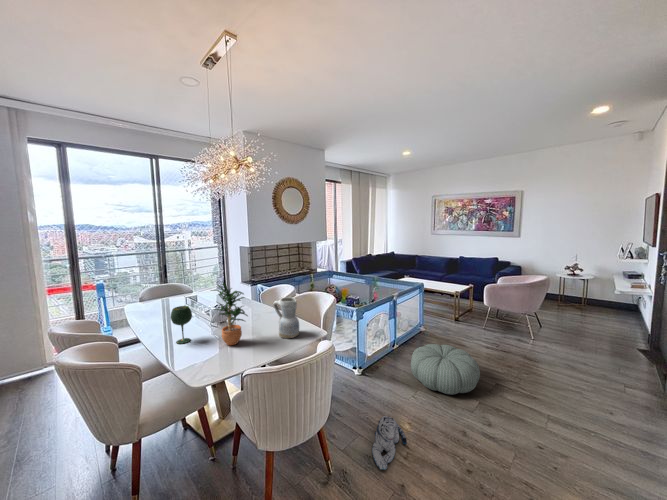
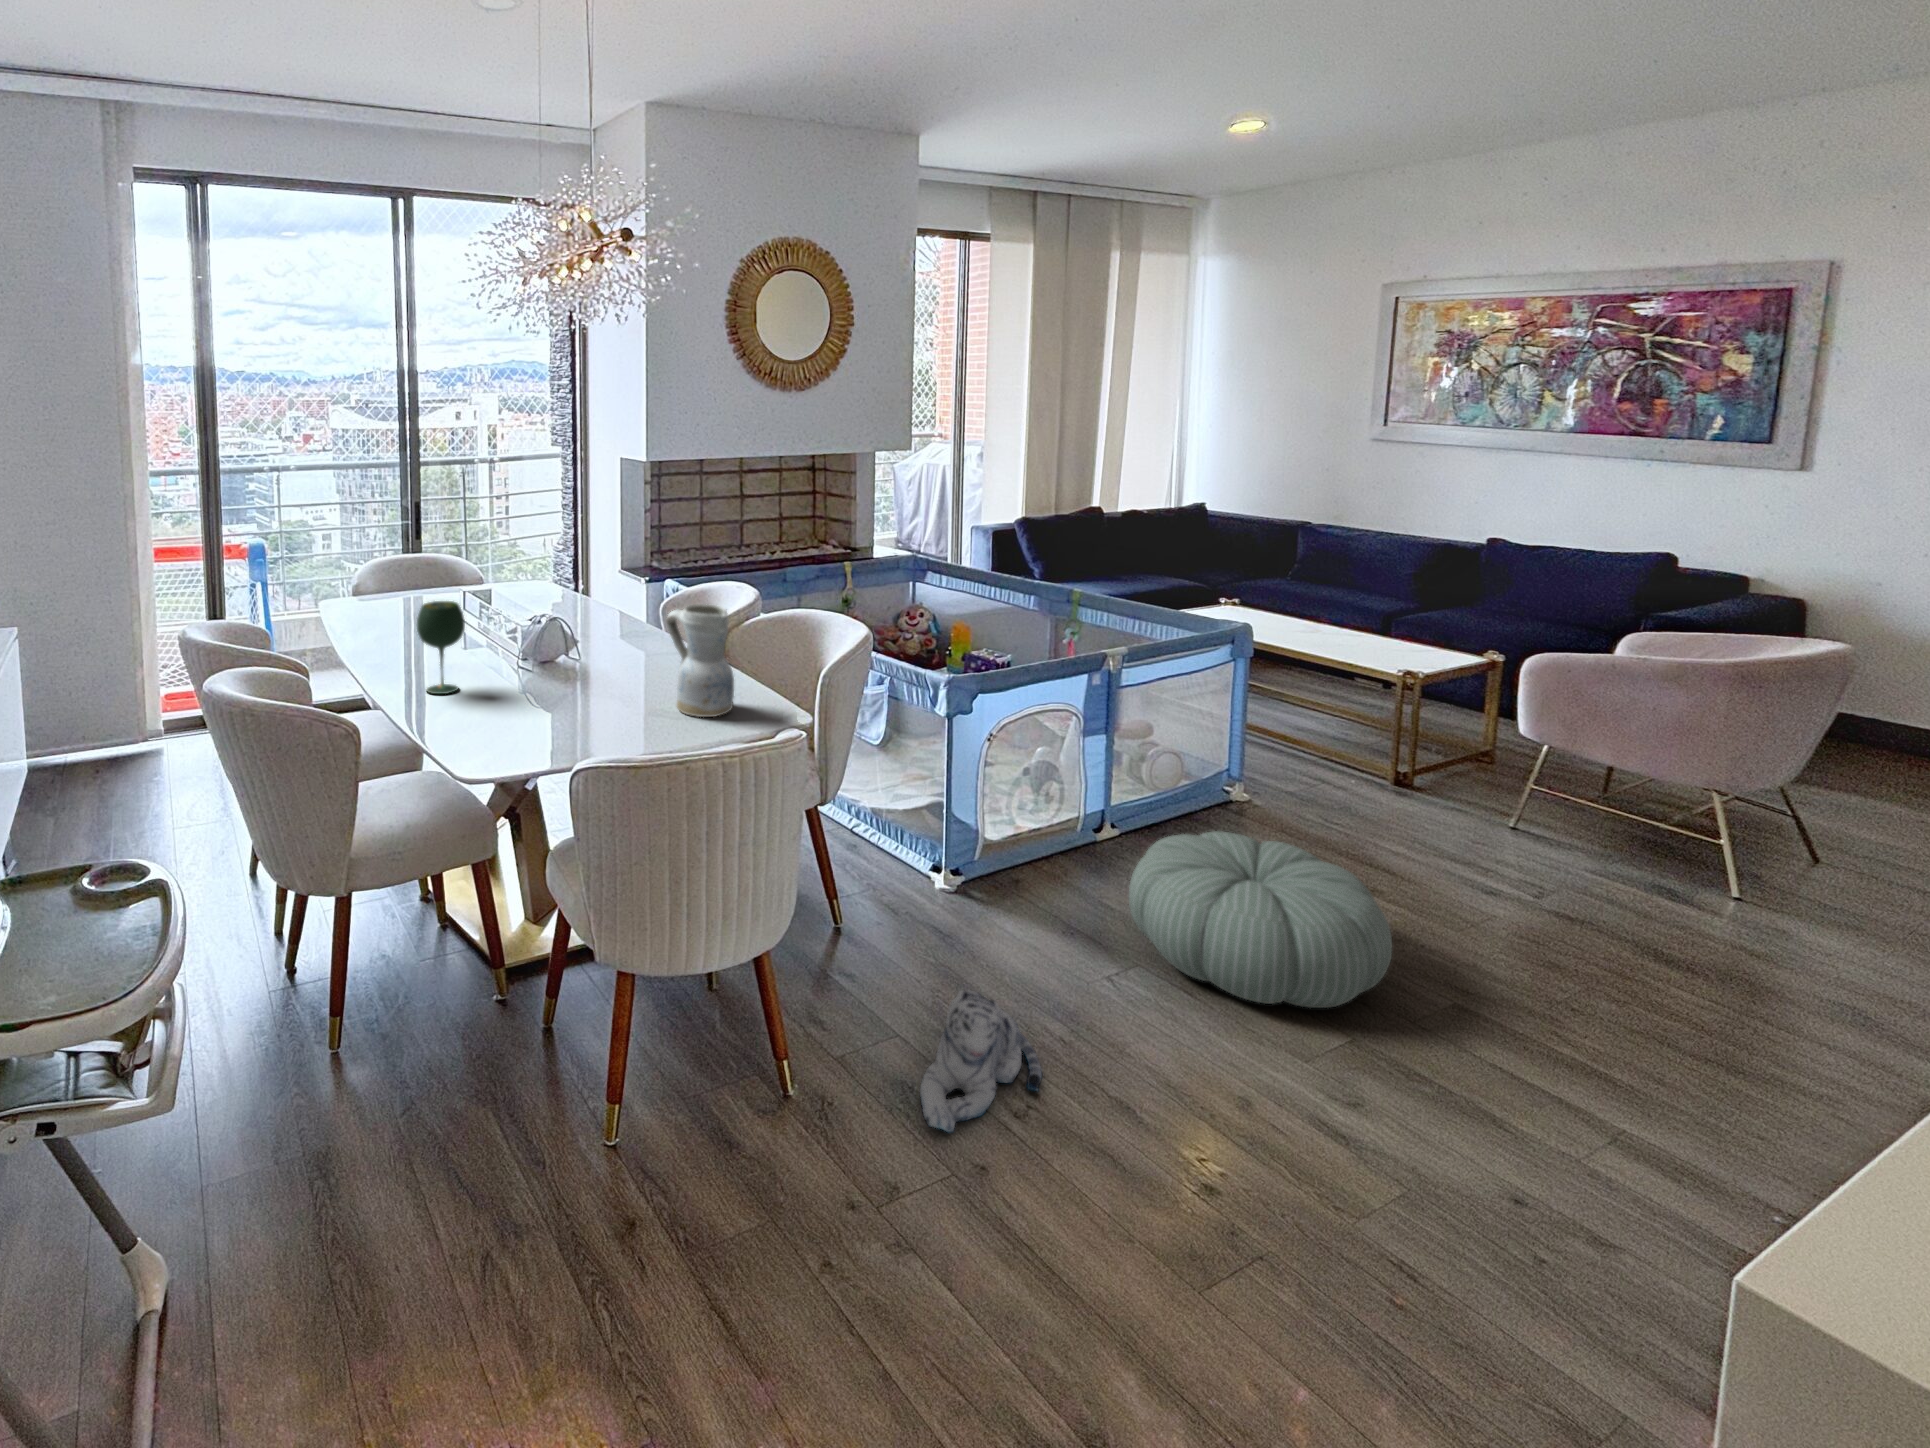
potted plant: present [211,282,248,345] -> none [507,542,598,713]

